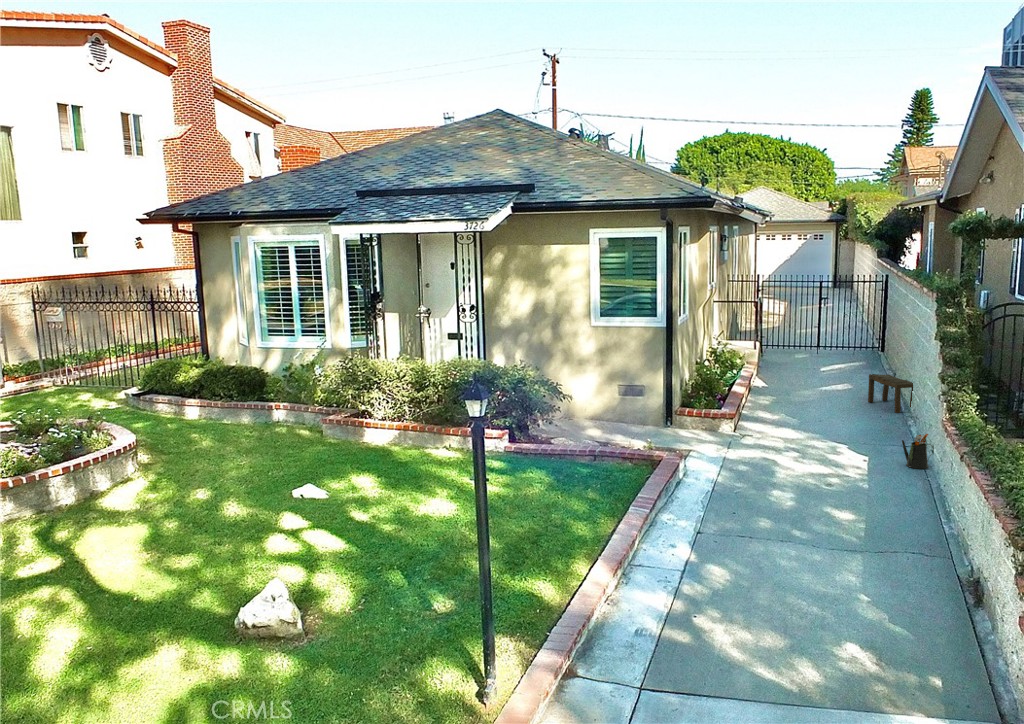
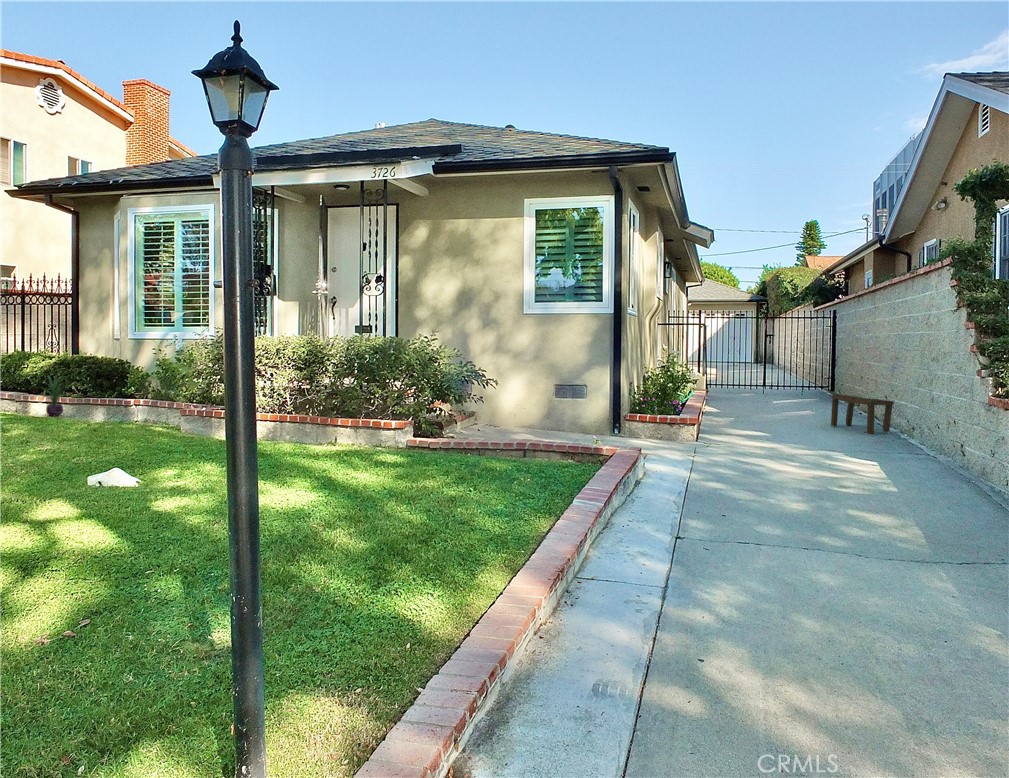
decorative plant: none [192,389,230,423] -> present [43,376,63,416]
watering can: present [902,434,934,469] -> none [914,431,959,478]

